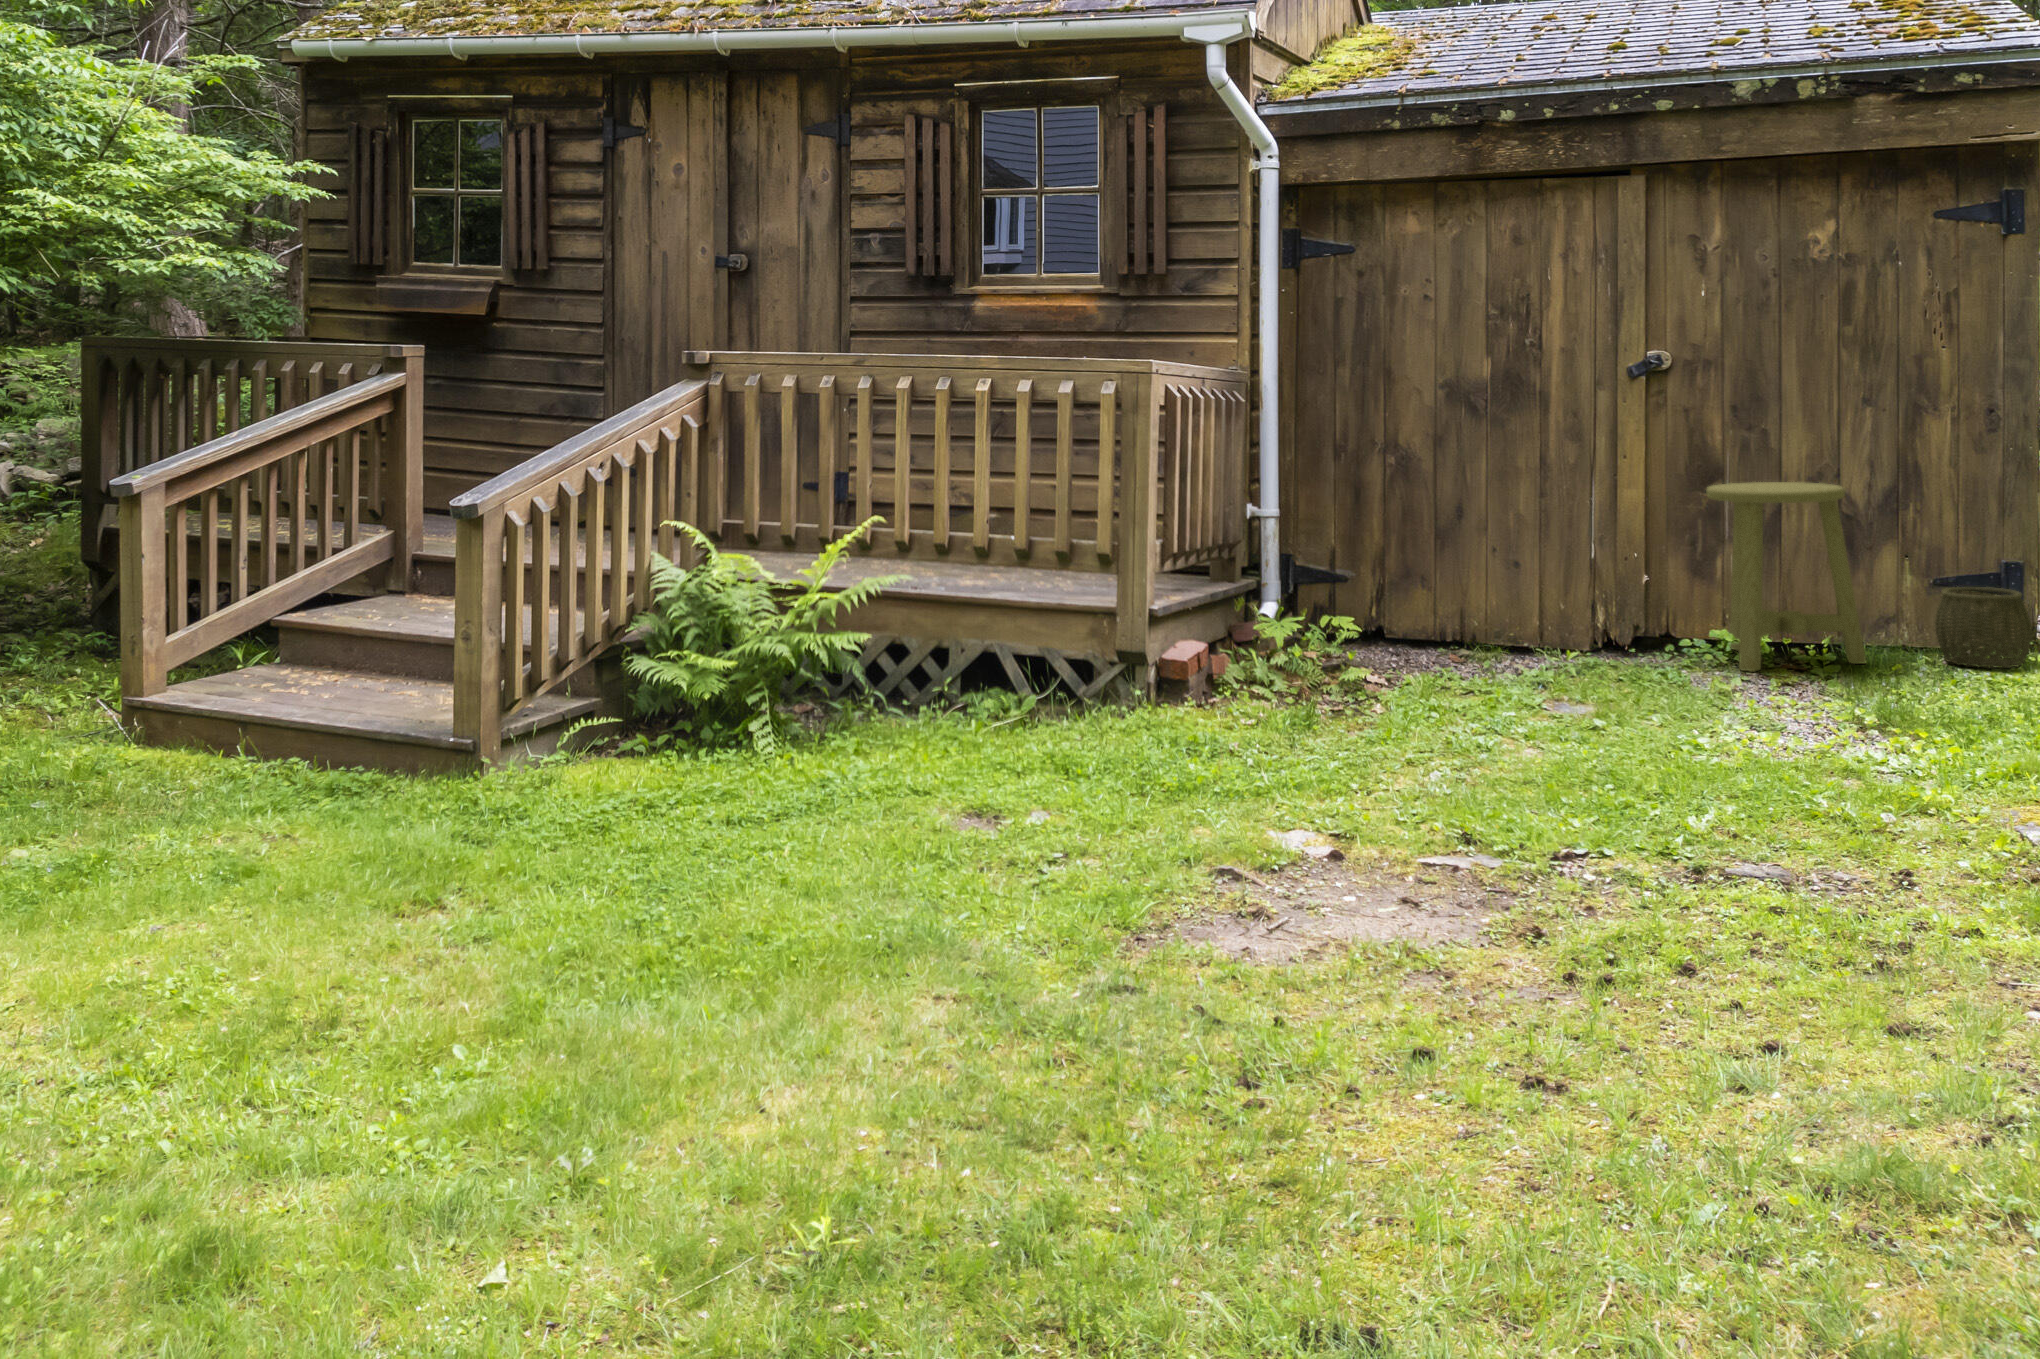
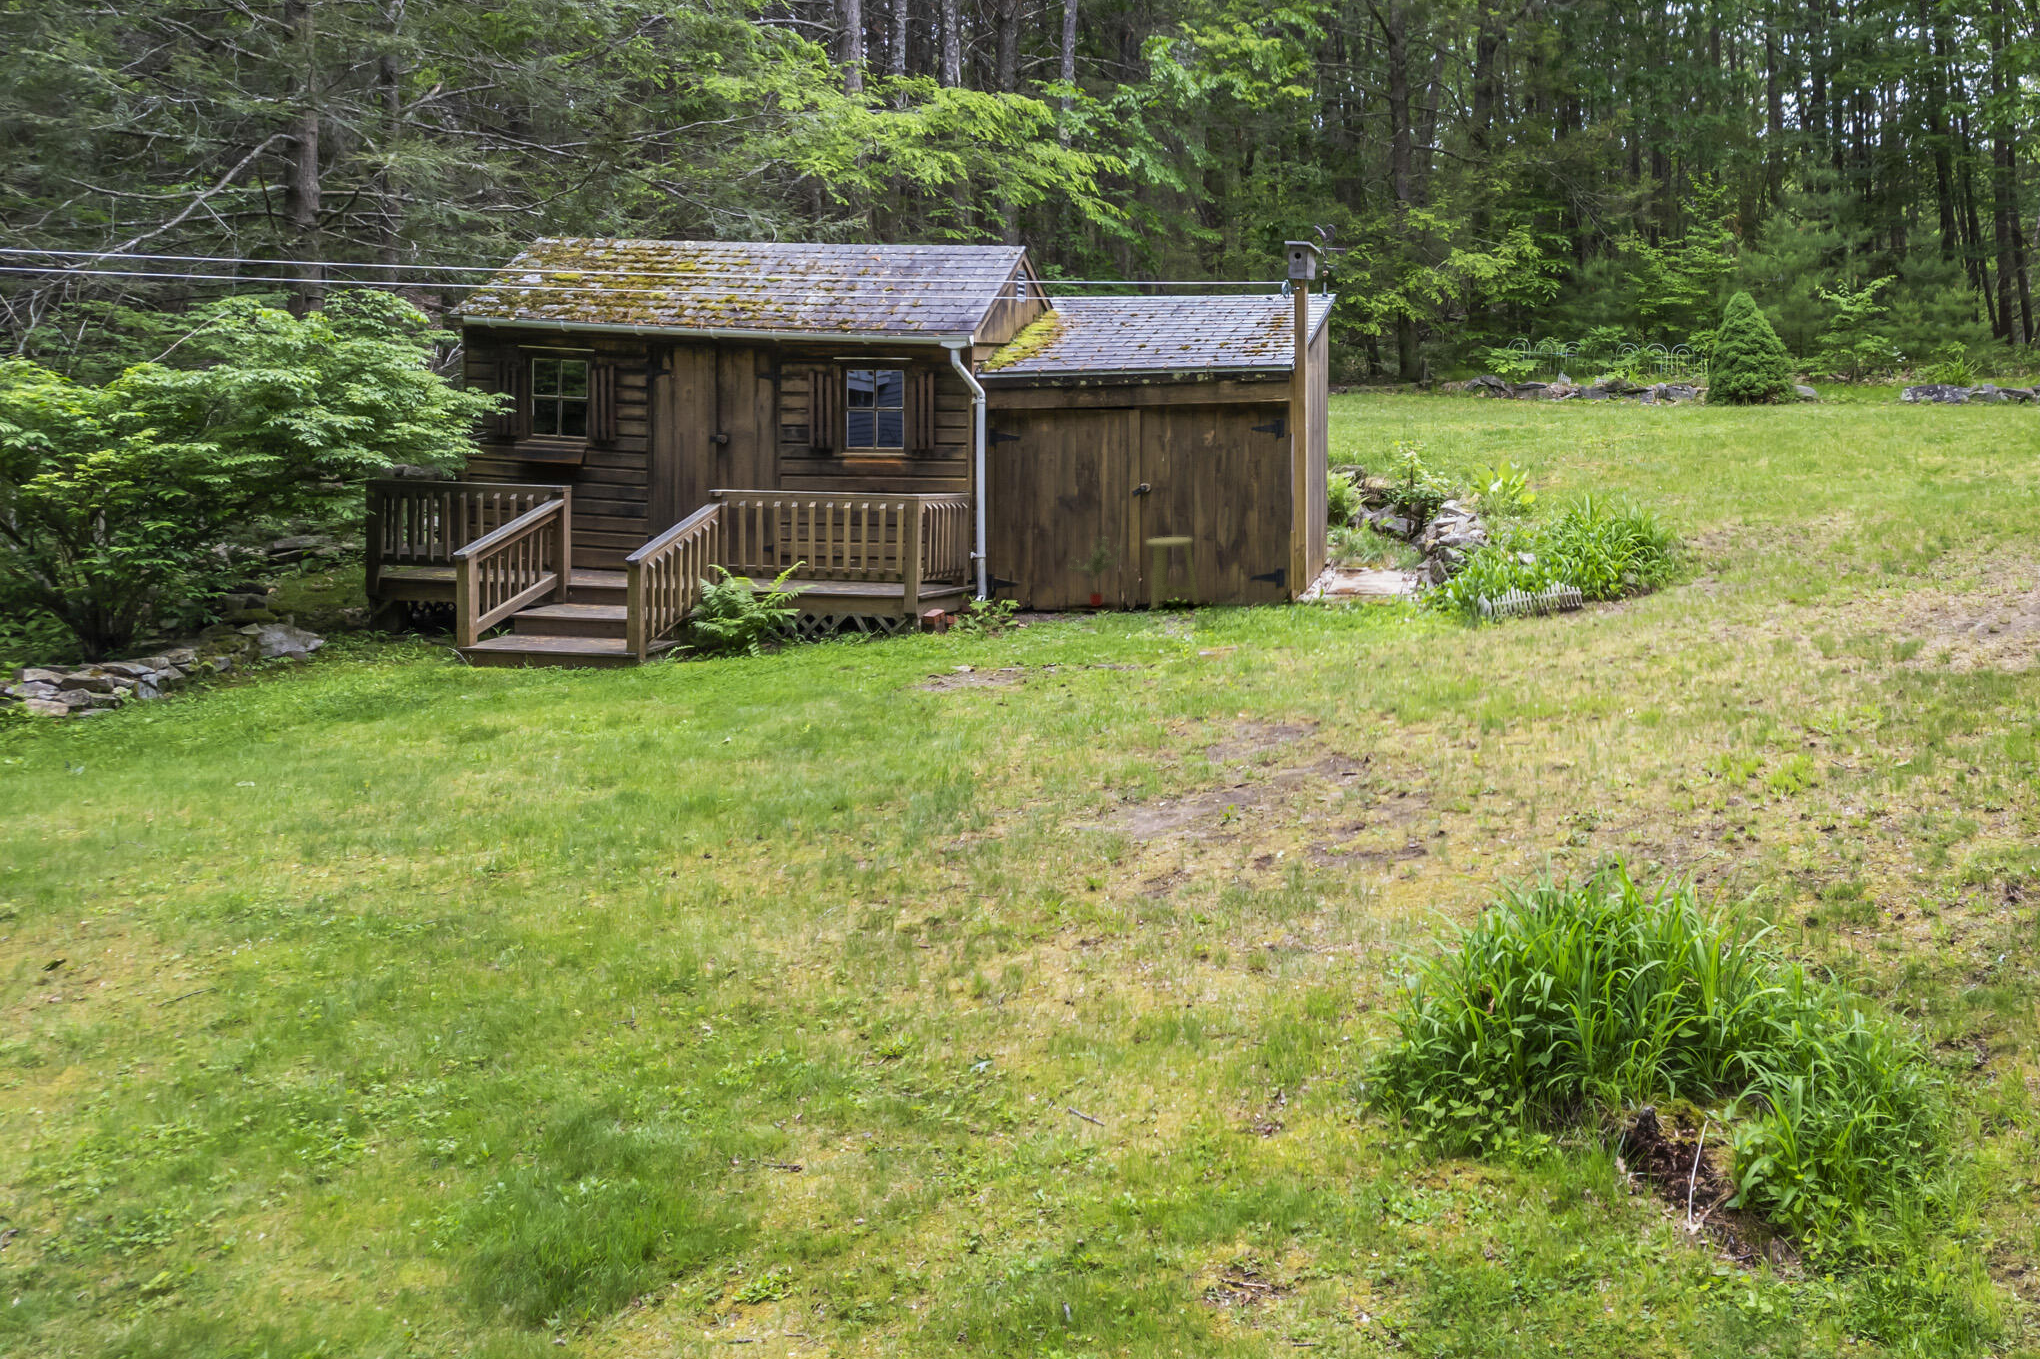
potted tree: none [1485,476,1641,657] -> present [1071,538,1121,607]
woven basket: present [1935,587,2033,668] -> none [1223,575,1254,604]

